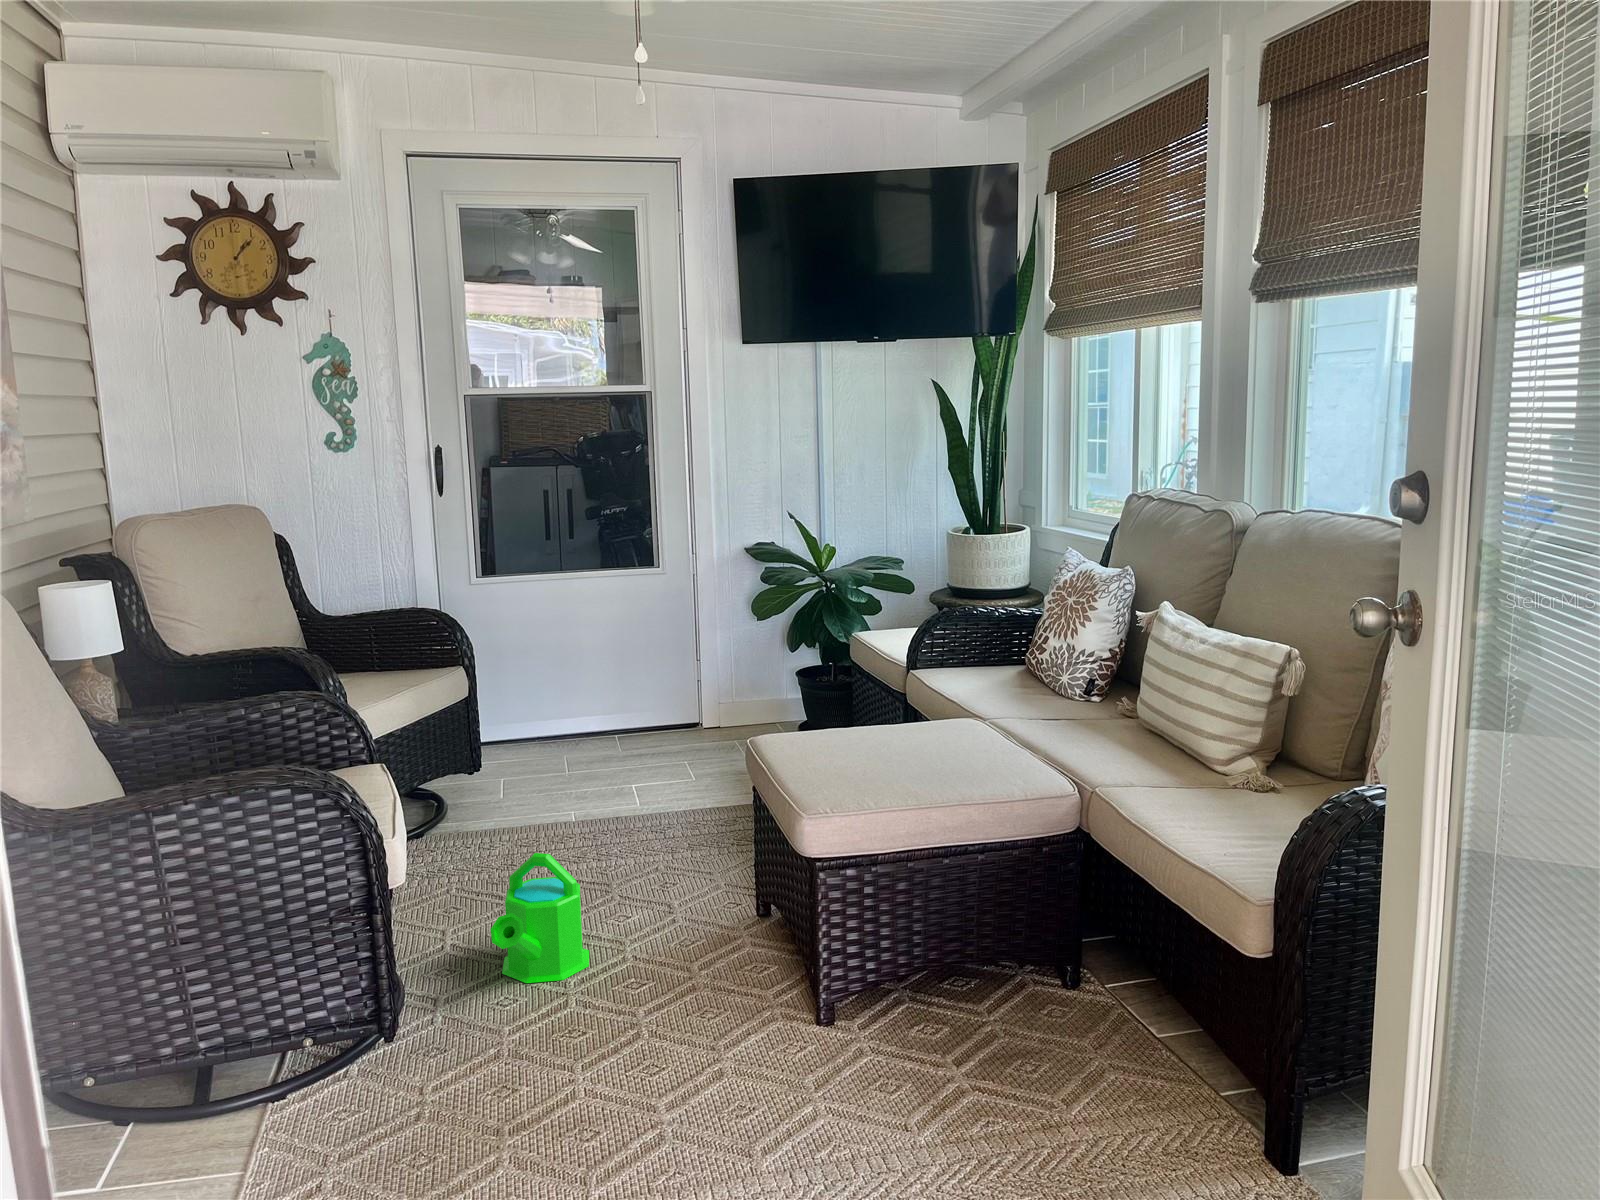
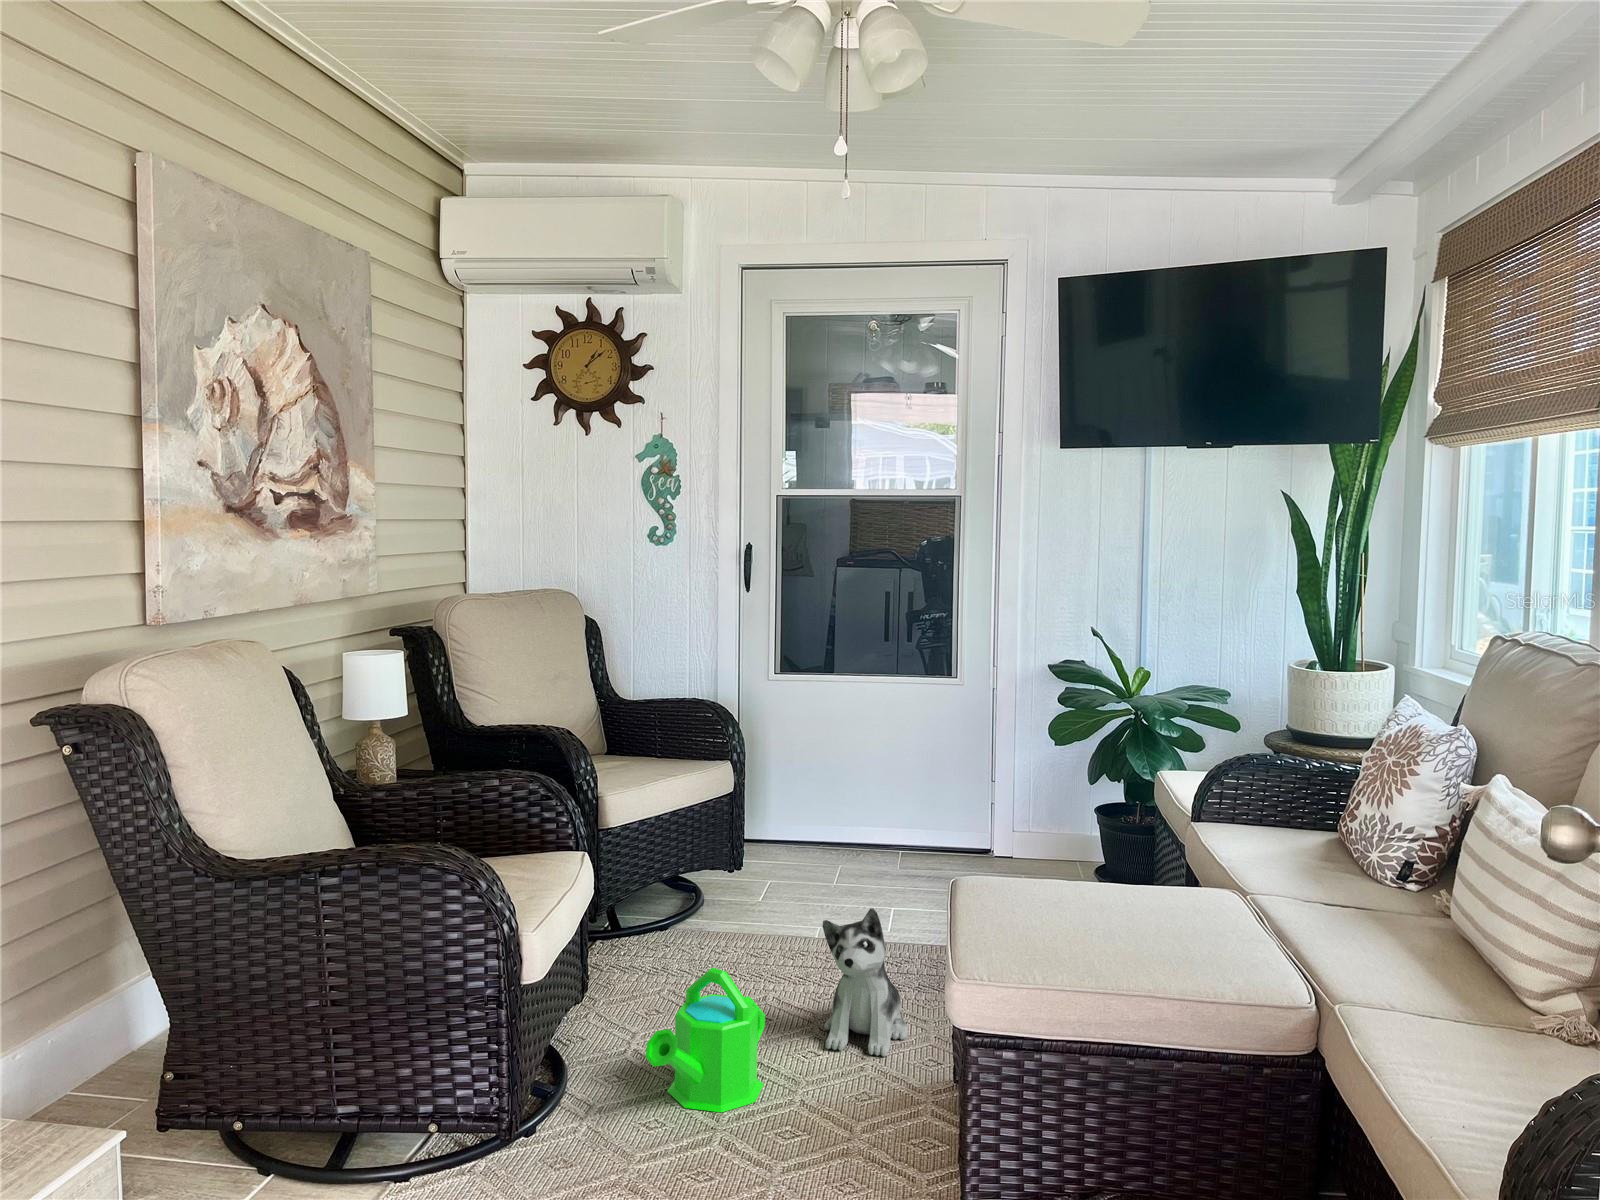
plush toy: none [615,780,697,912] -> present [823,908,907,1057]

